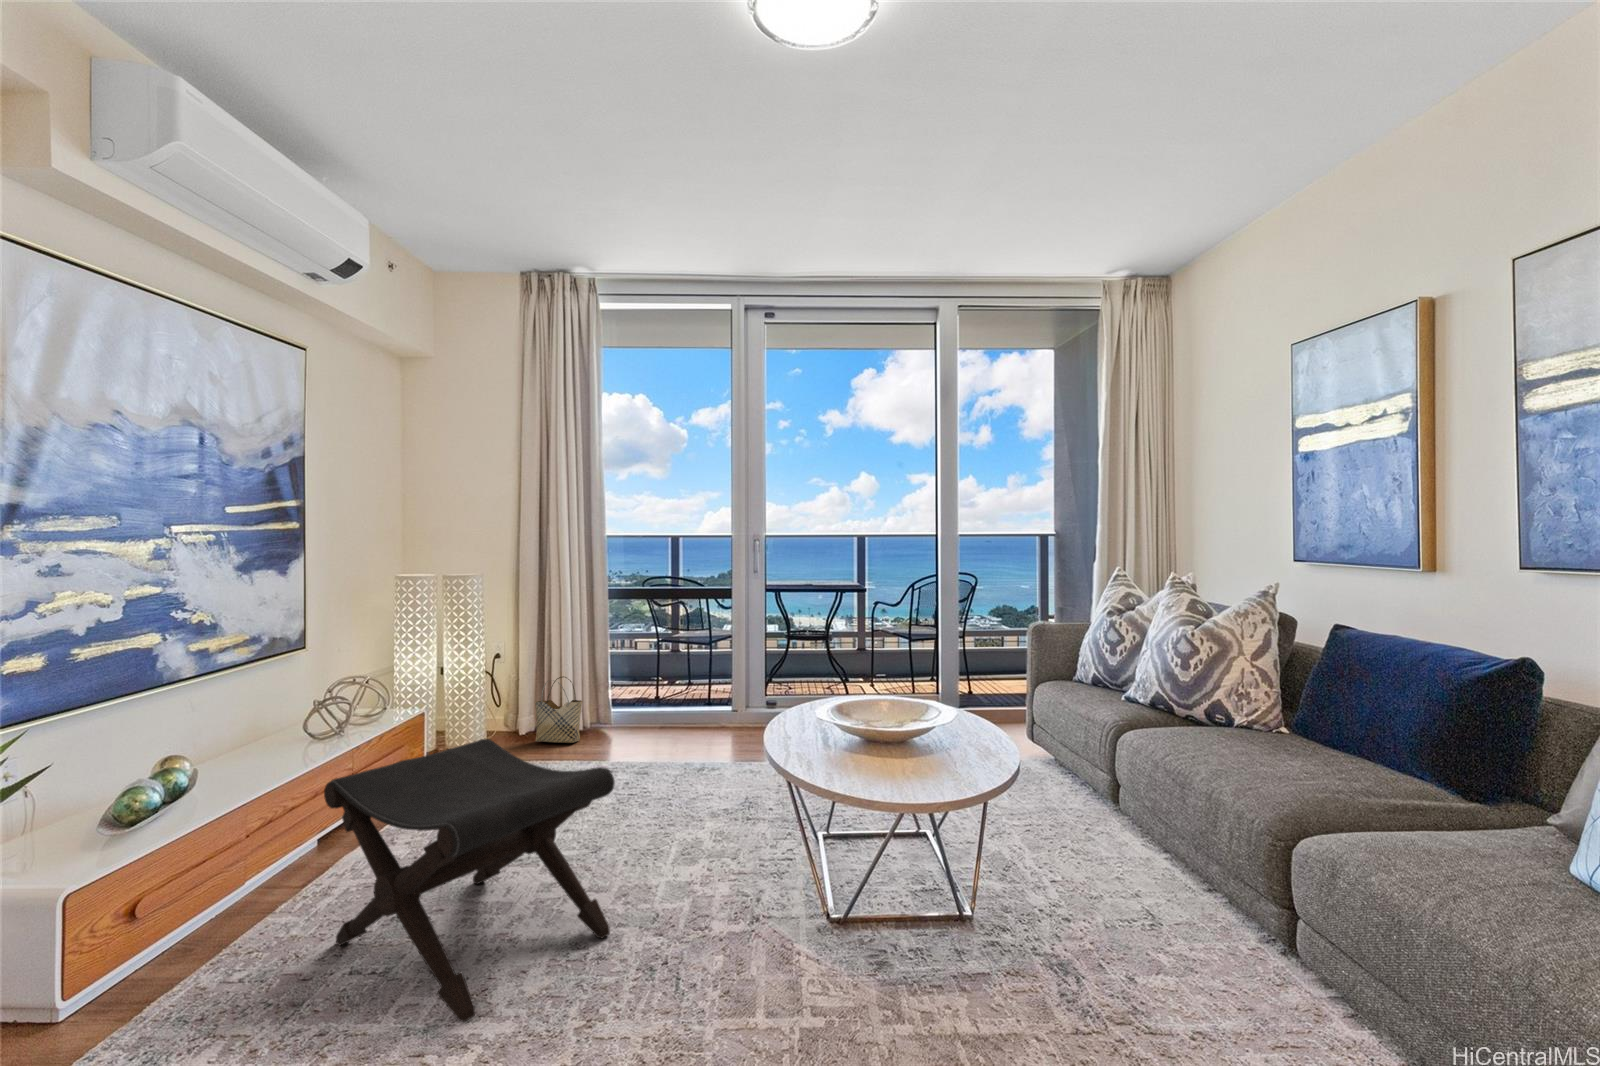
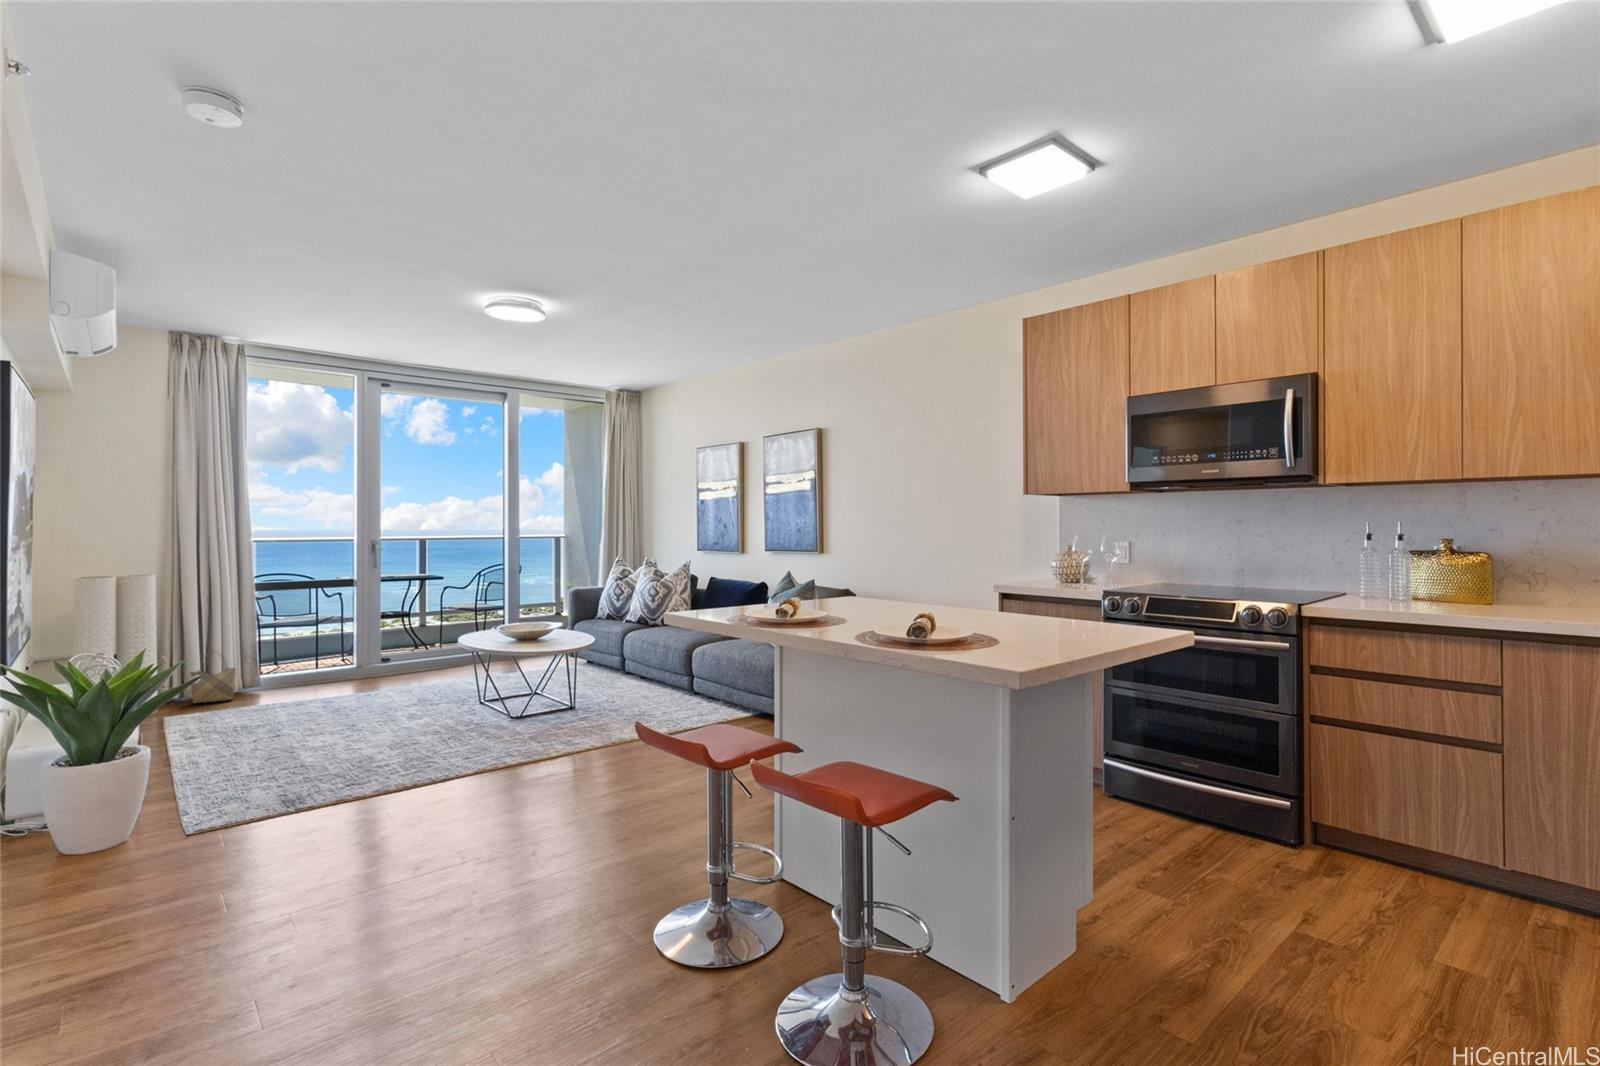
footstool: present [324,738,615,1022] -> none [231,658,406,772]

